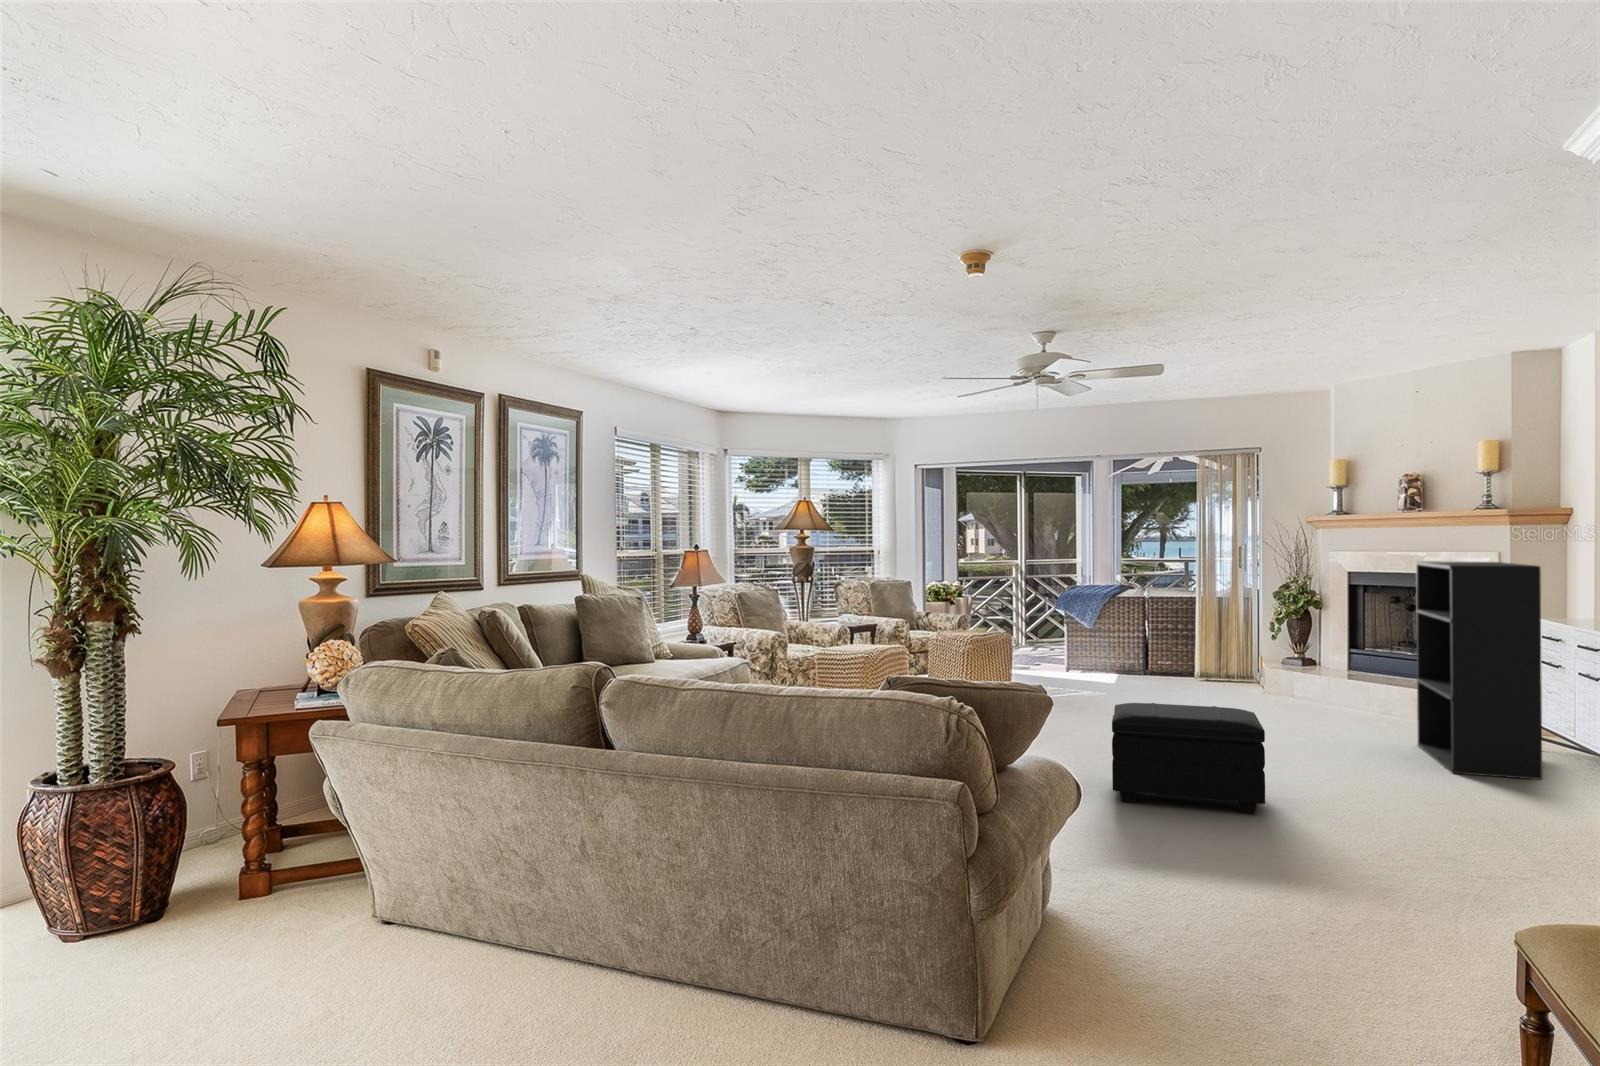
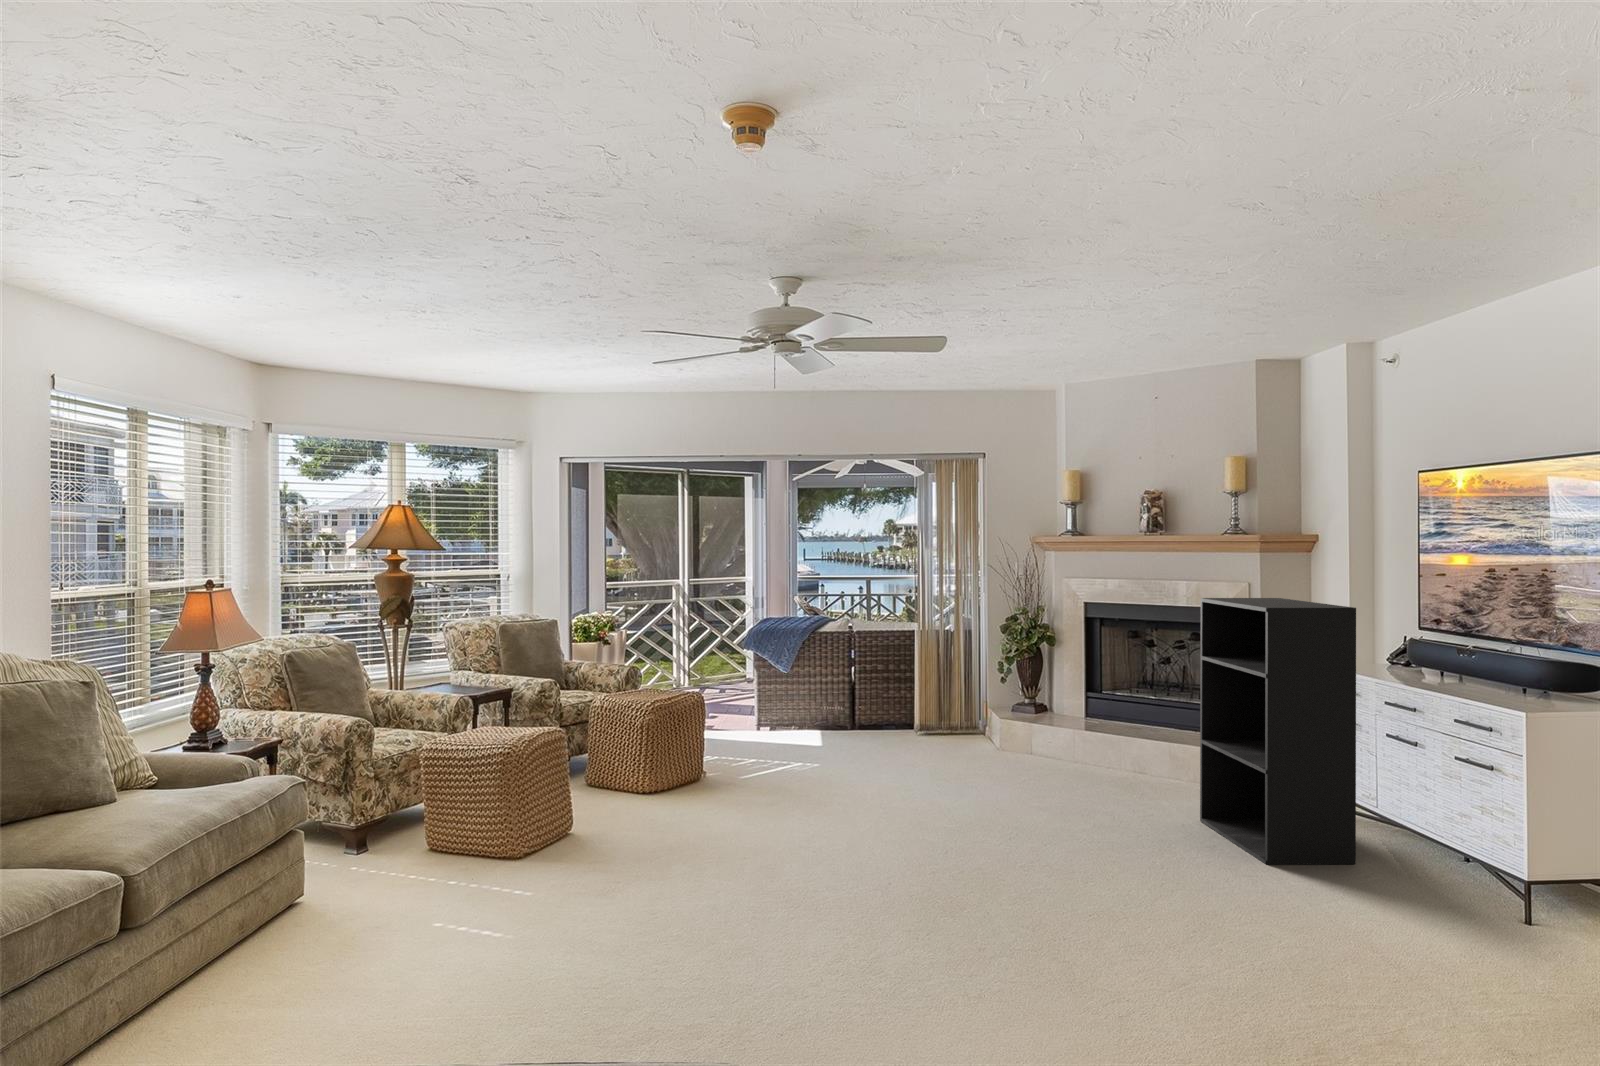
footstool: present [1112,703,1265,814] -> none [903,818,1130,985]

